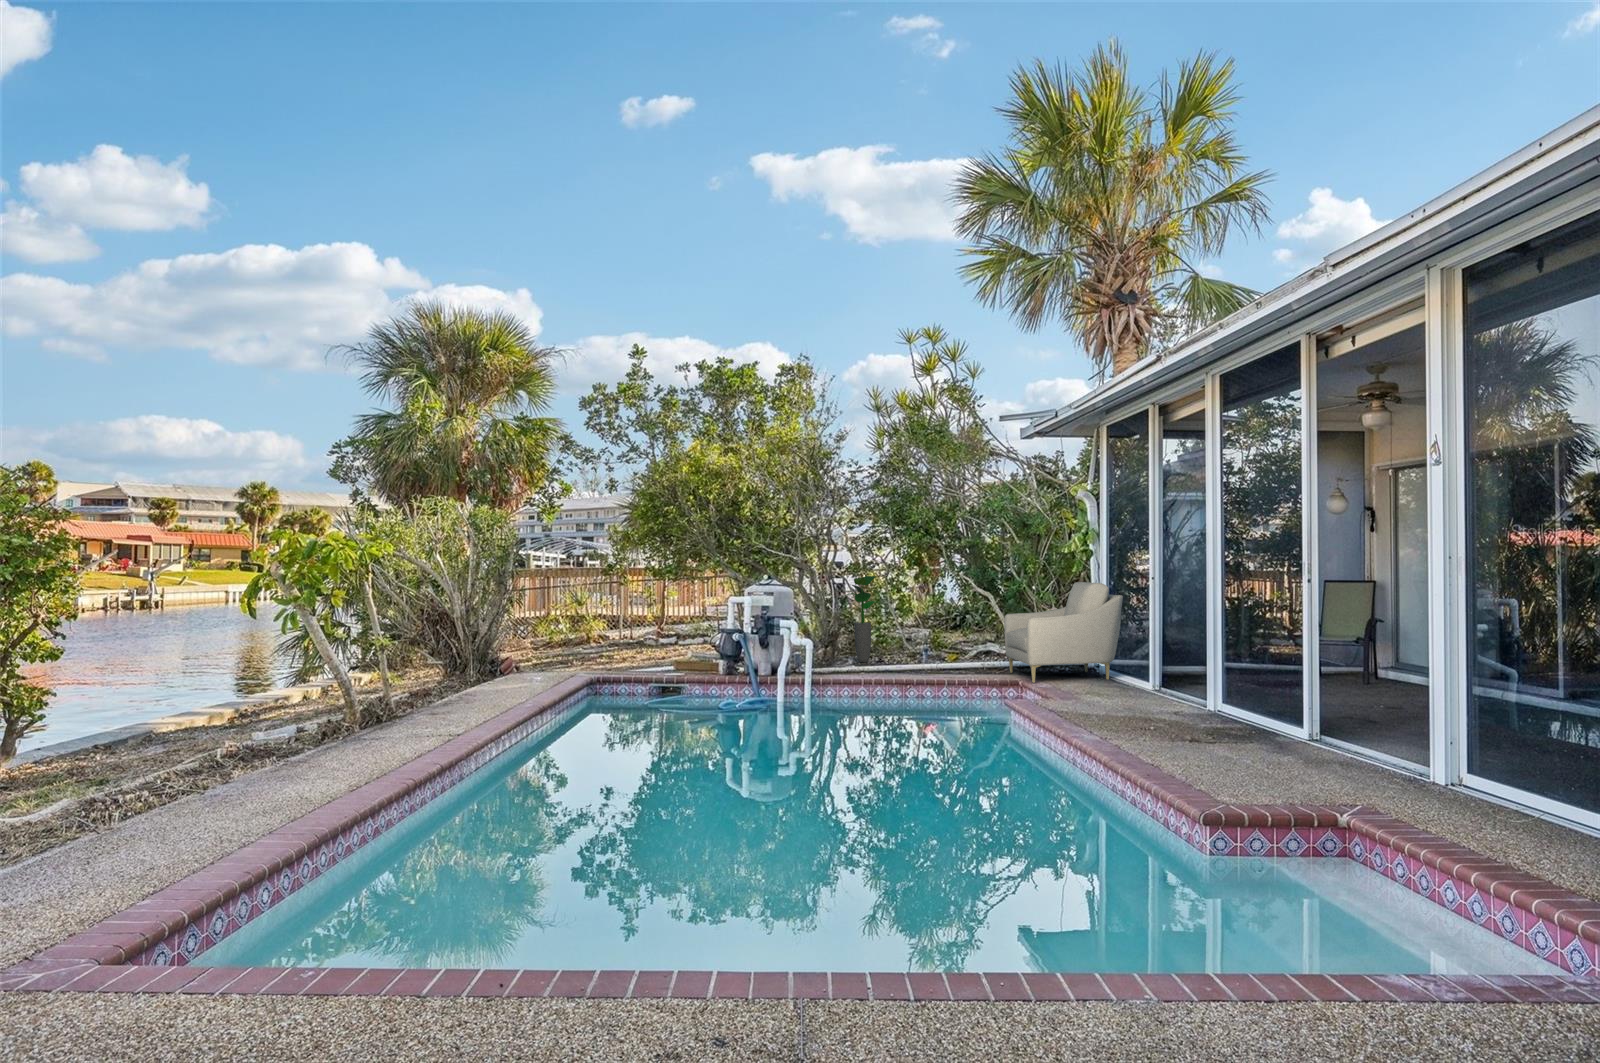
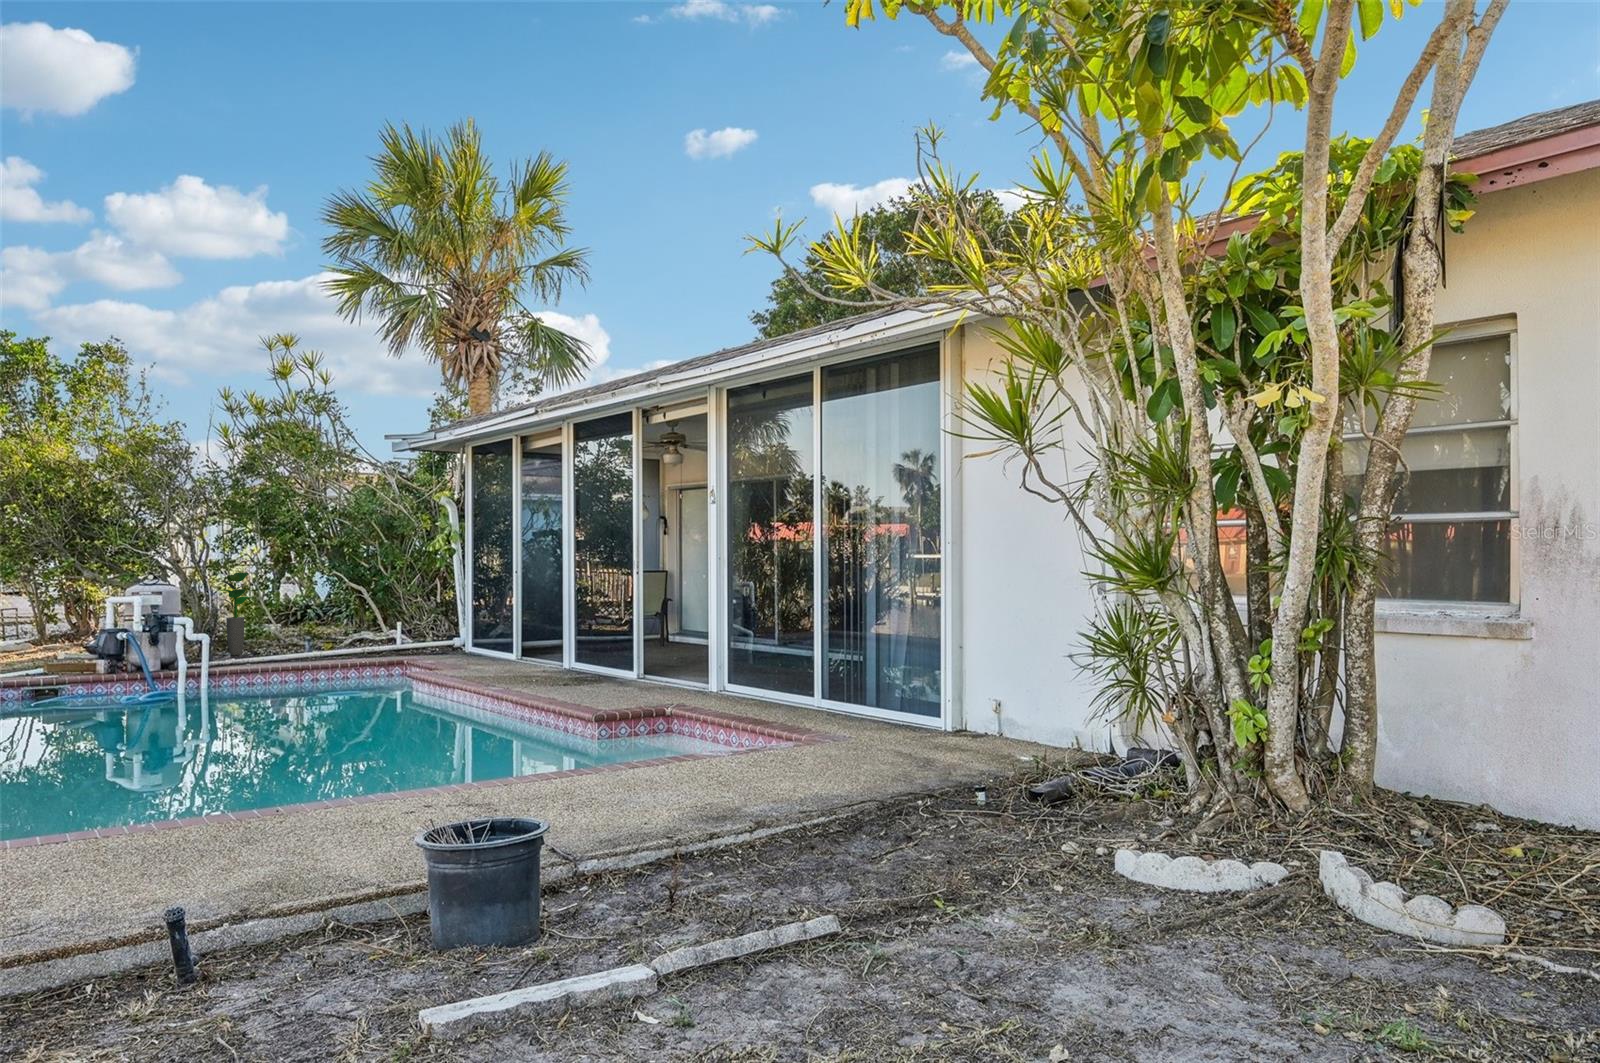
chair: present [1004,582,1123,683] -> none [390,577,493,660]

